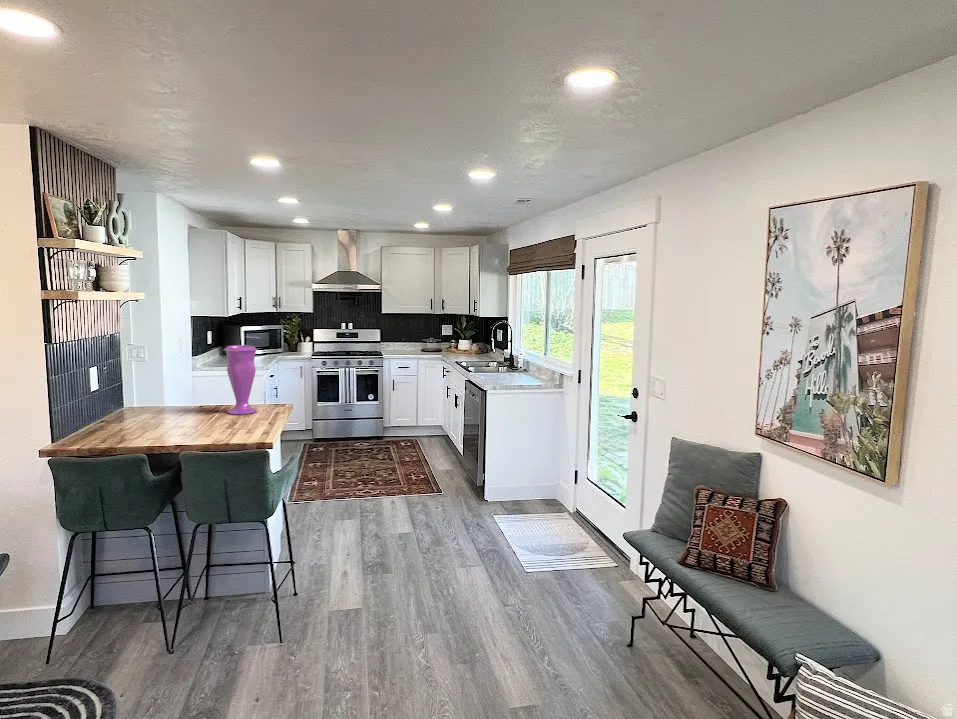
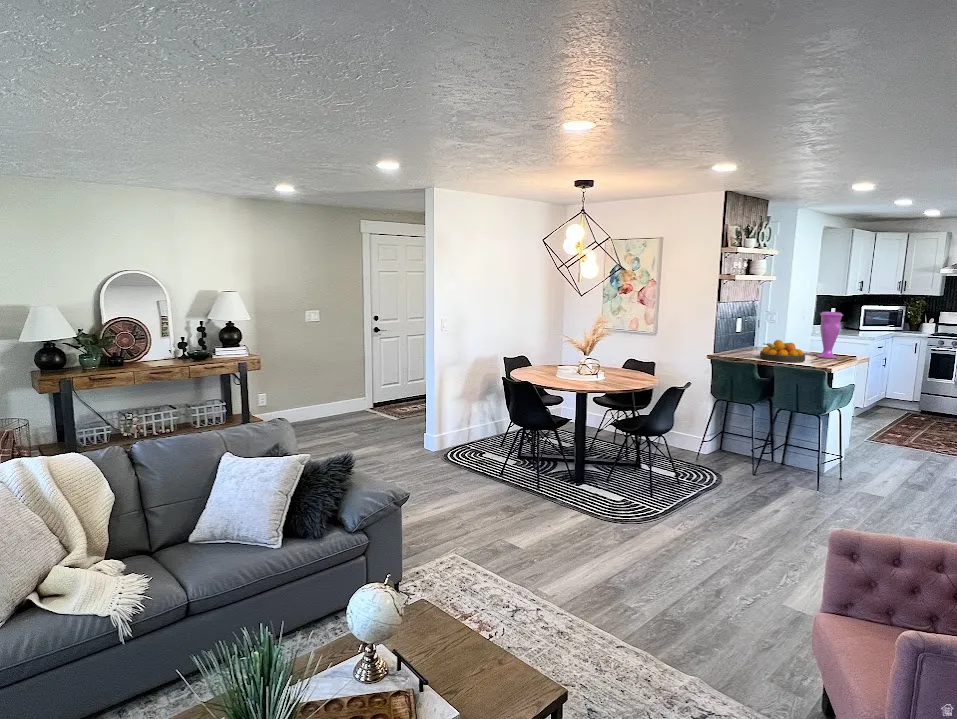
fruit bowl: none [144,400,220,440] -> present [760,340,805,362]

